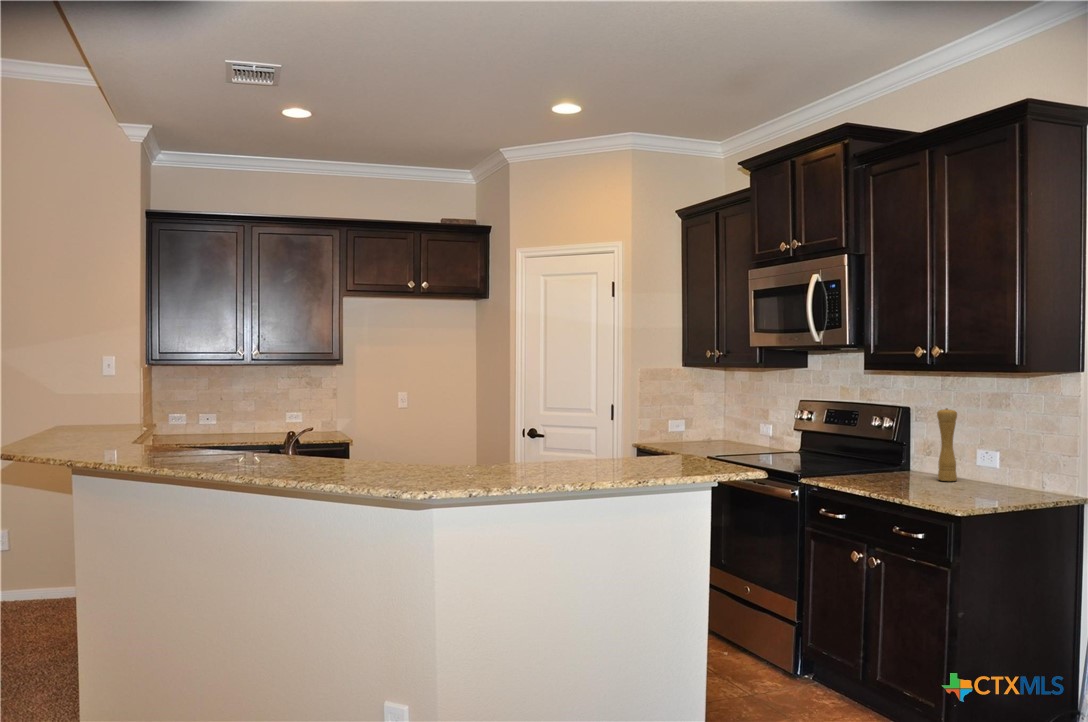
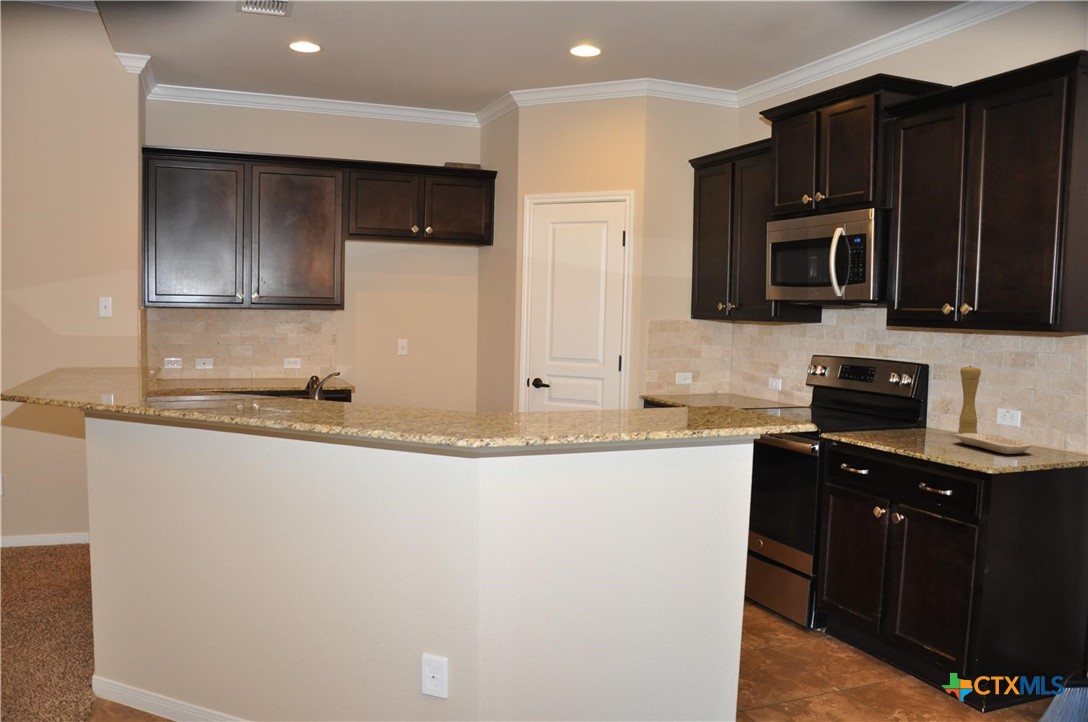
tray: none [931,476,1005,497] -> present [955,433,1032,454]

